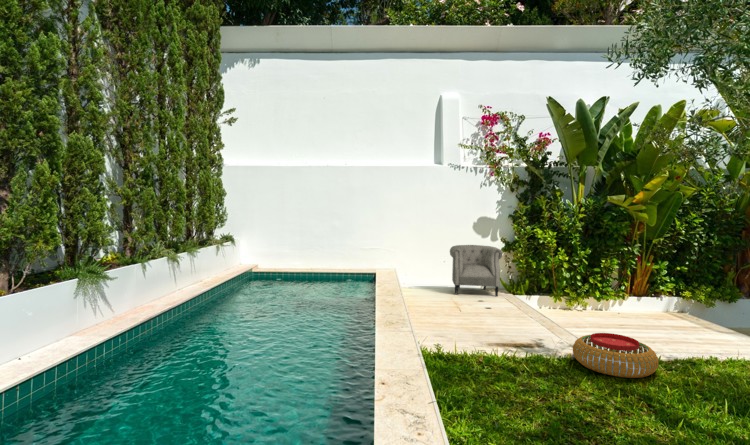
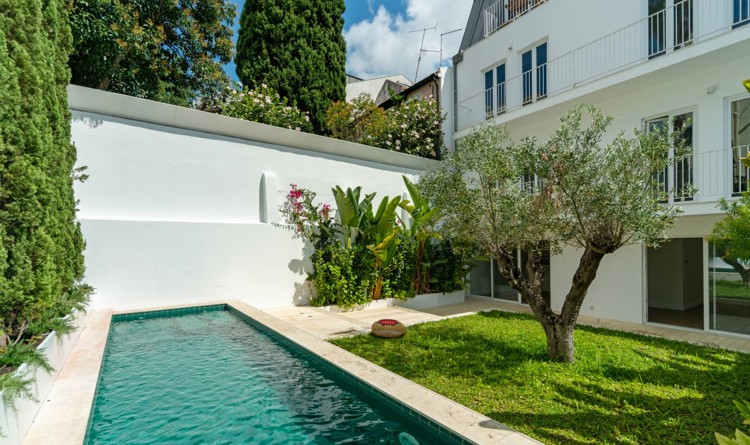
chair: present [450,245,502,297] -> none [275,277,310,312]

